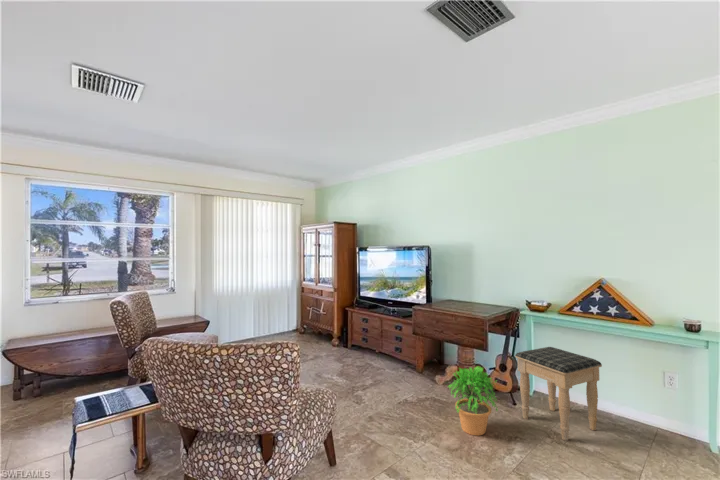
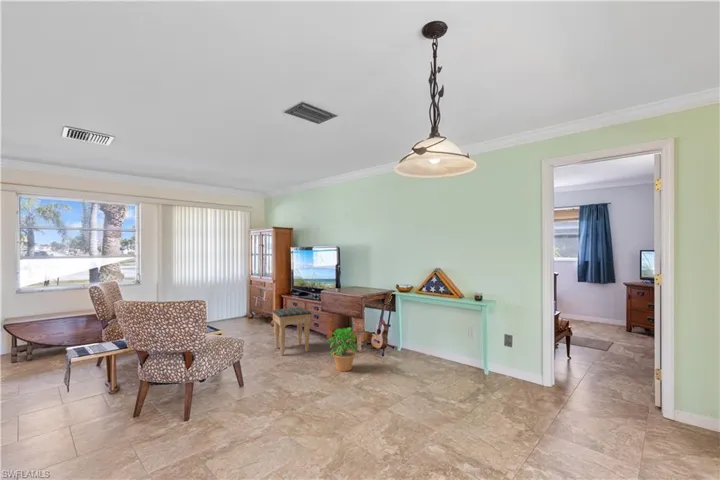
footstool: present [515,347,602,441] -> present [272,307,311,355]

